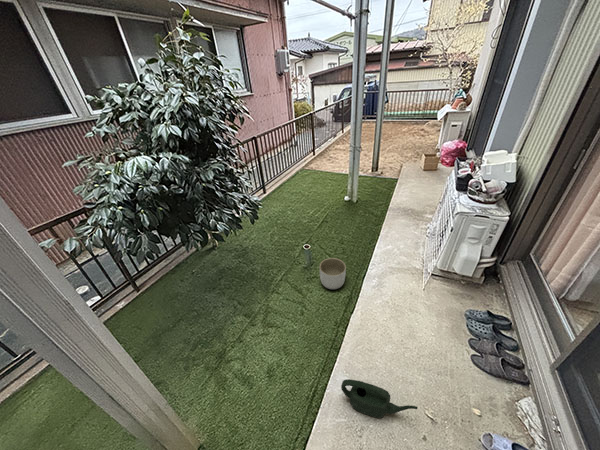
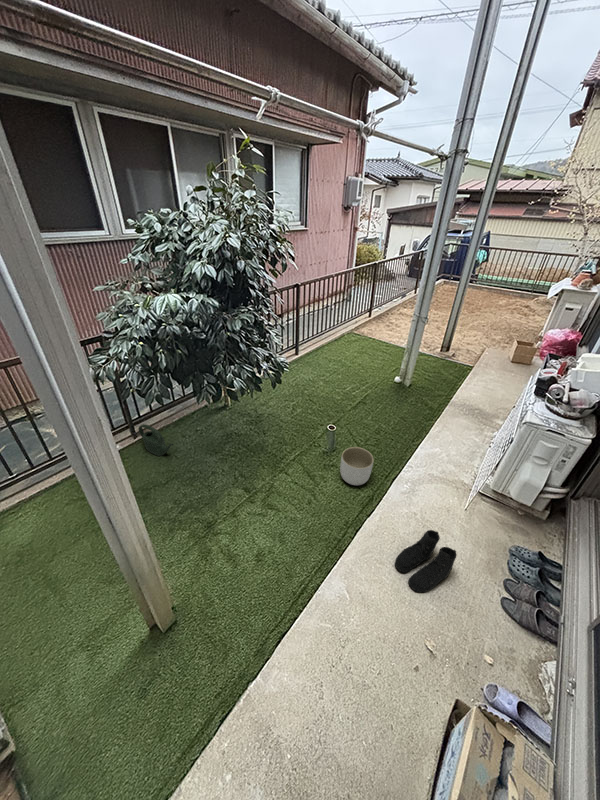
boots: none [382,314,431,369] -> present [395,530,457,592]
watering can: present [341,379,417,418] -> present [138,424,173,456]

